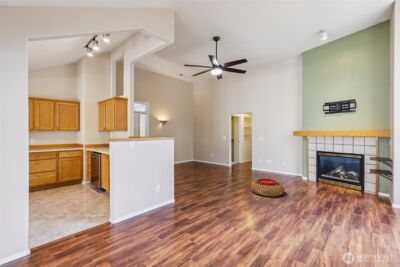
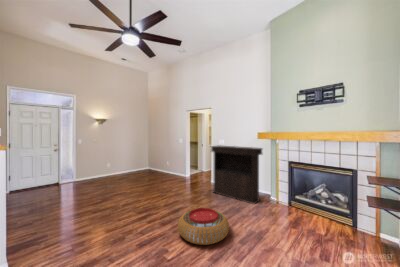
console table: none [256,141,297,181] -> present [211,146,262,204]

